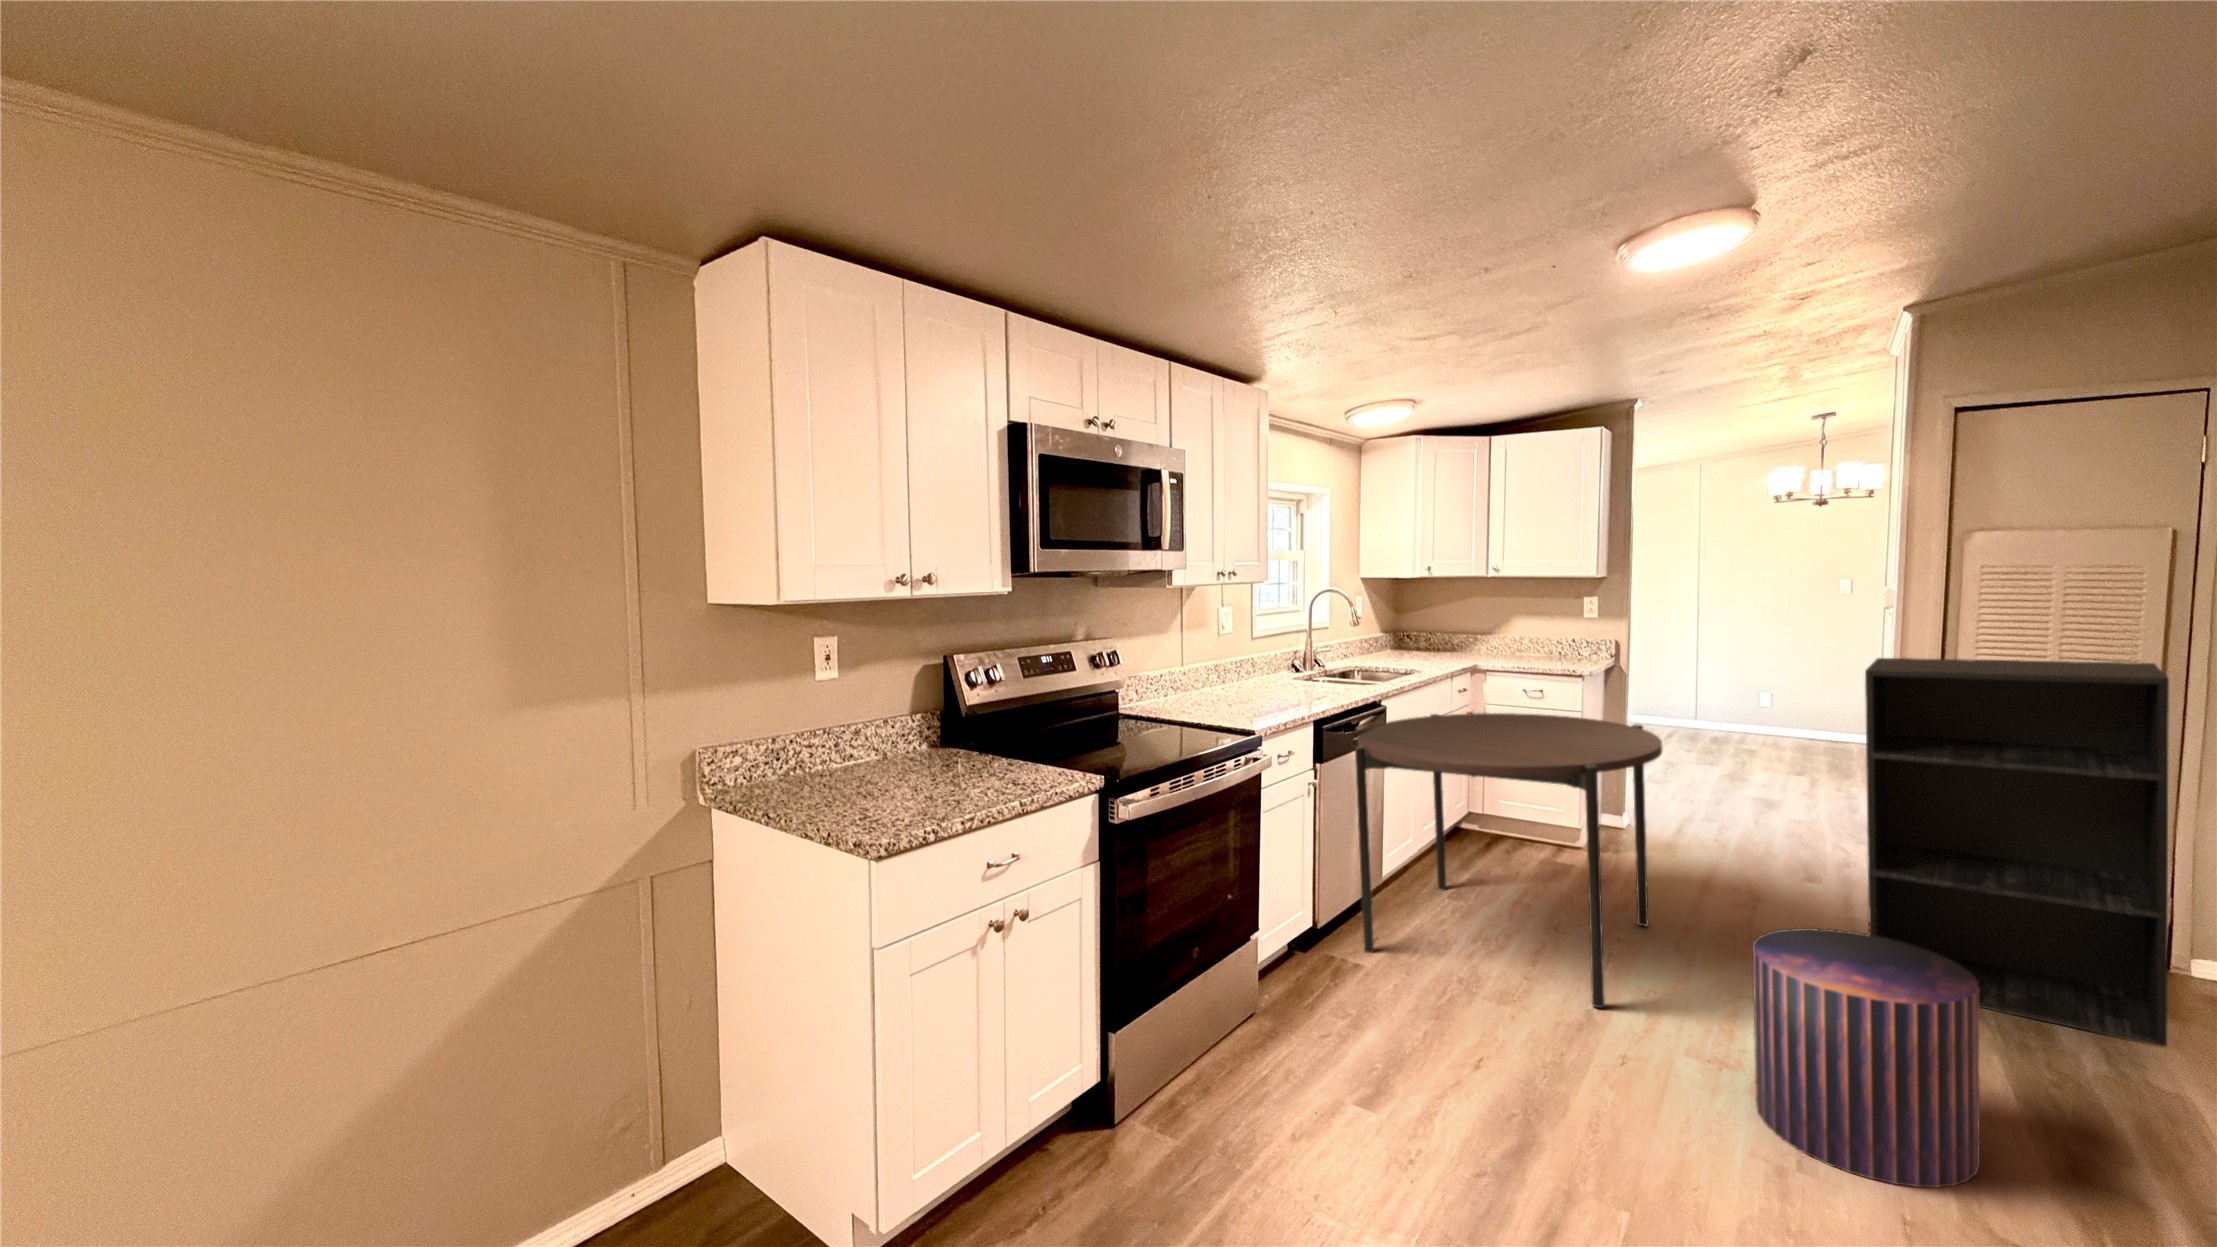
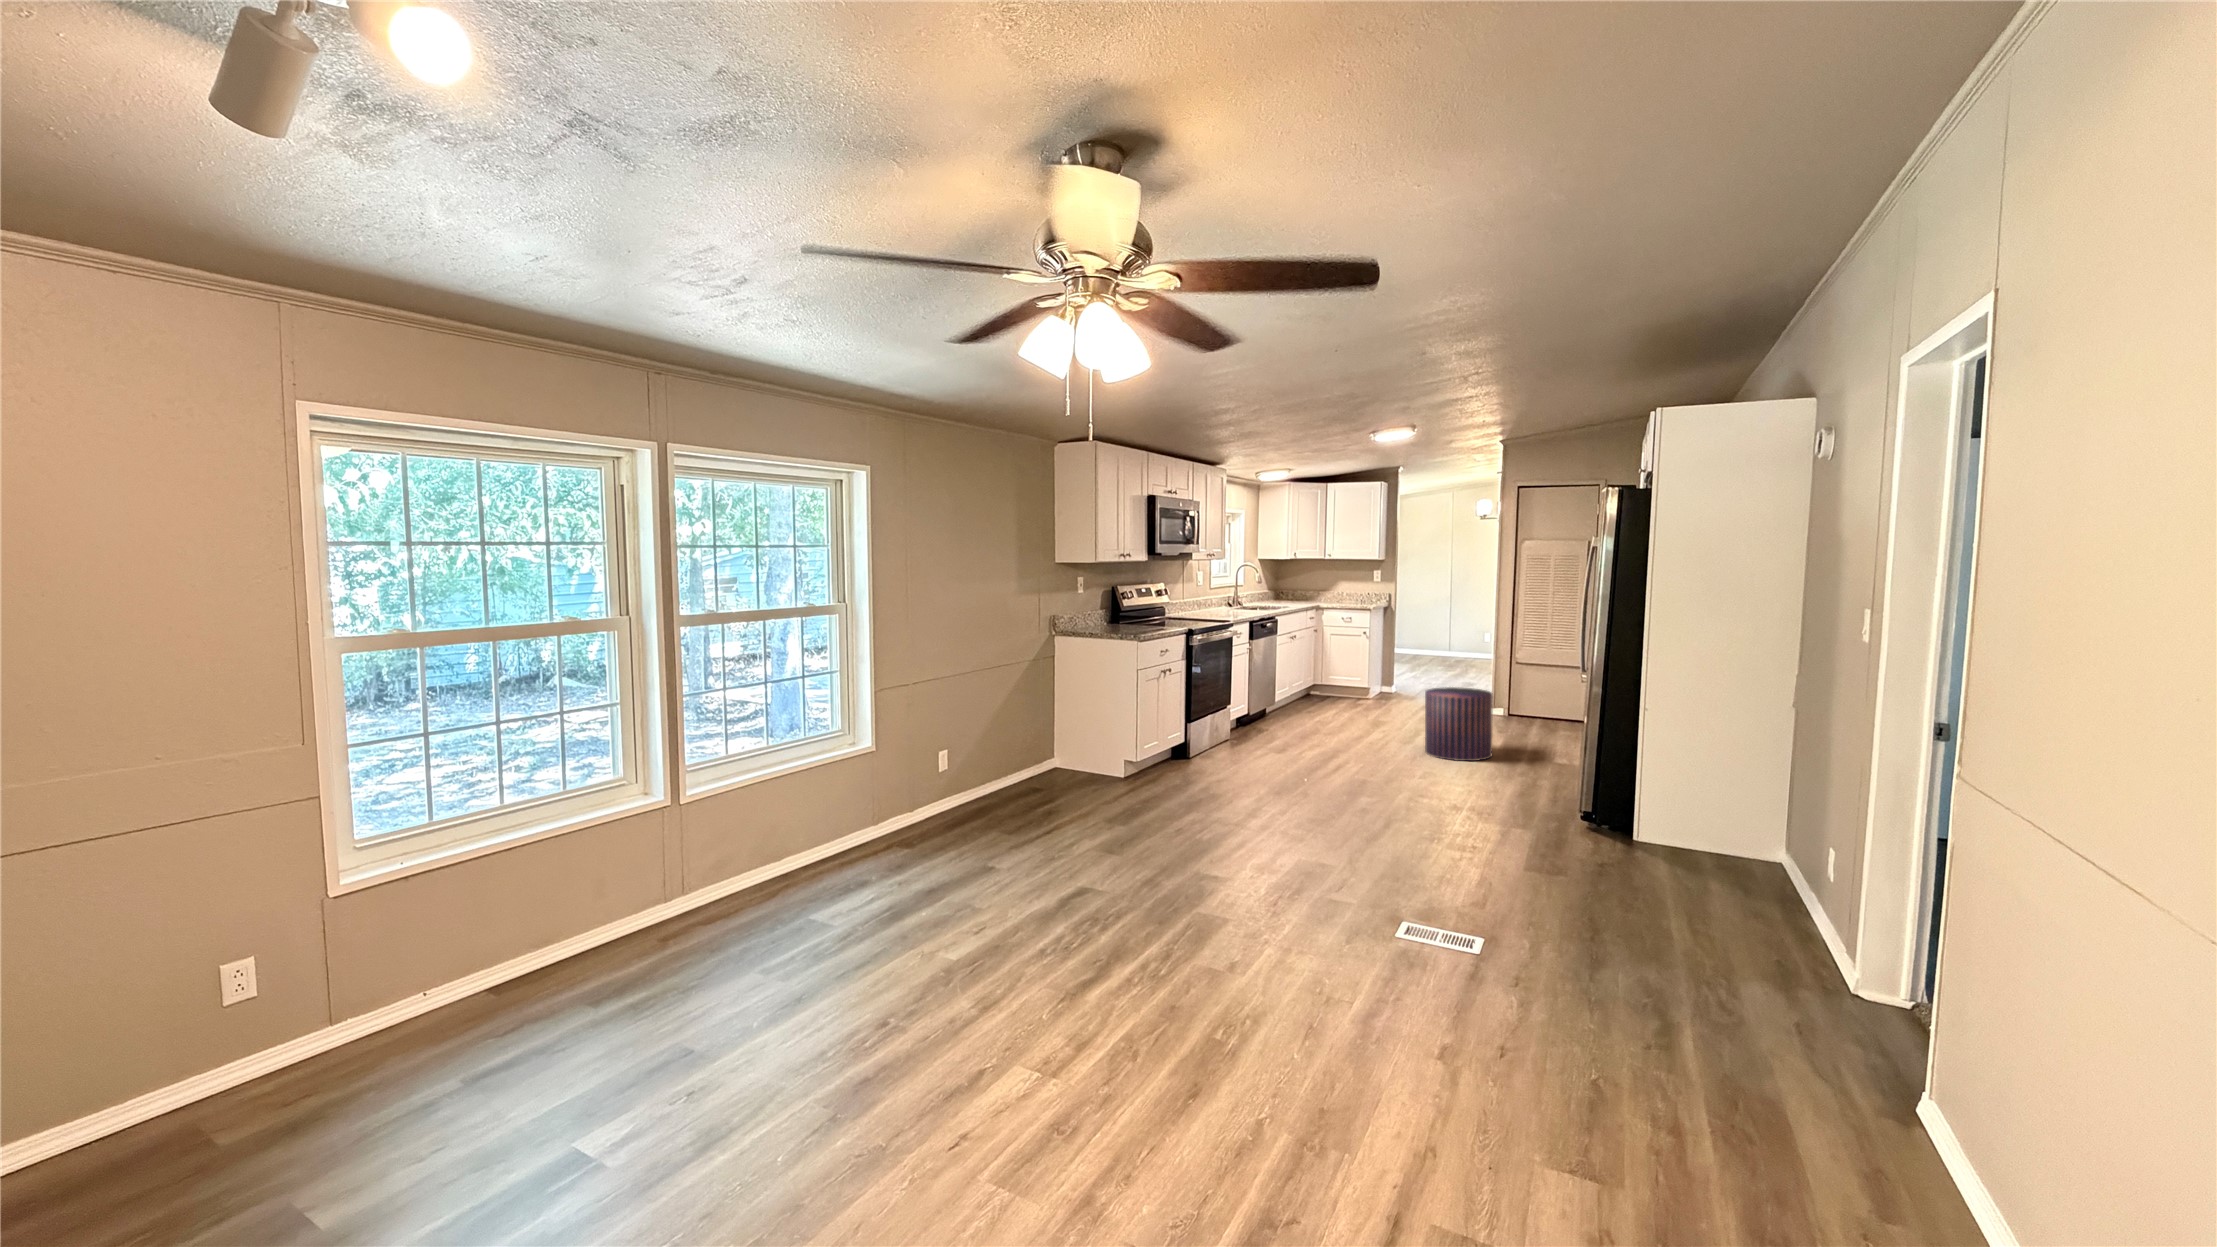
bookshelf: present [1865,658,2169,1047] -> none [1479,594,1579,736]
dining table: present [1355,713,1662,1008] -> none [1270,623,1402,735]

